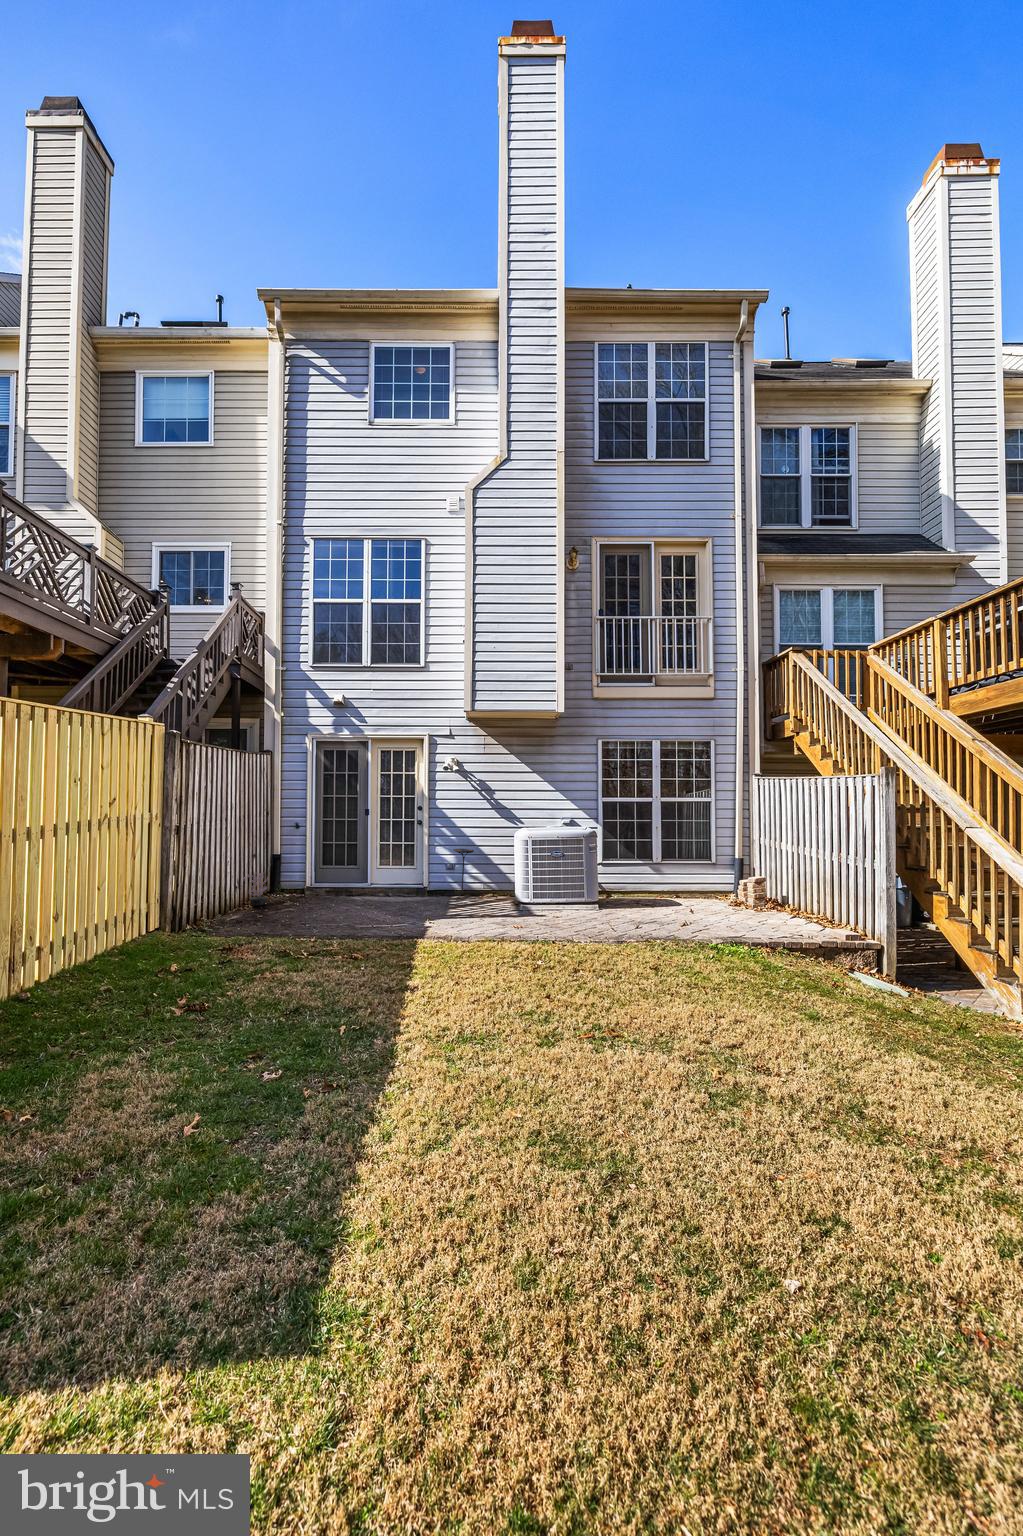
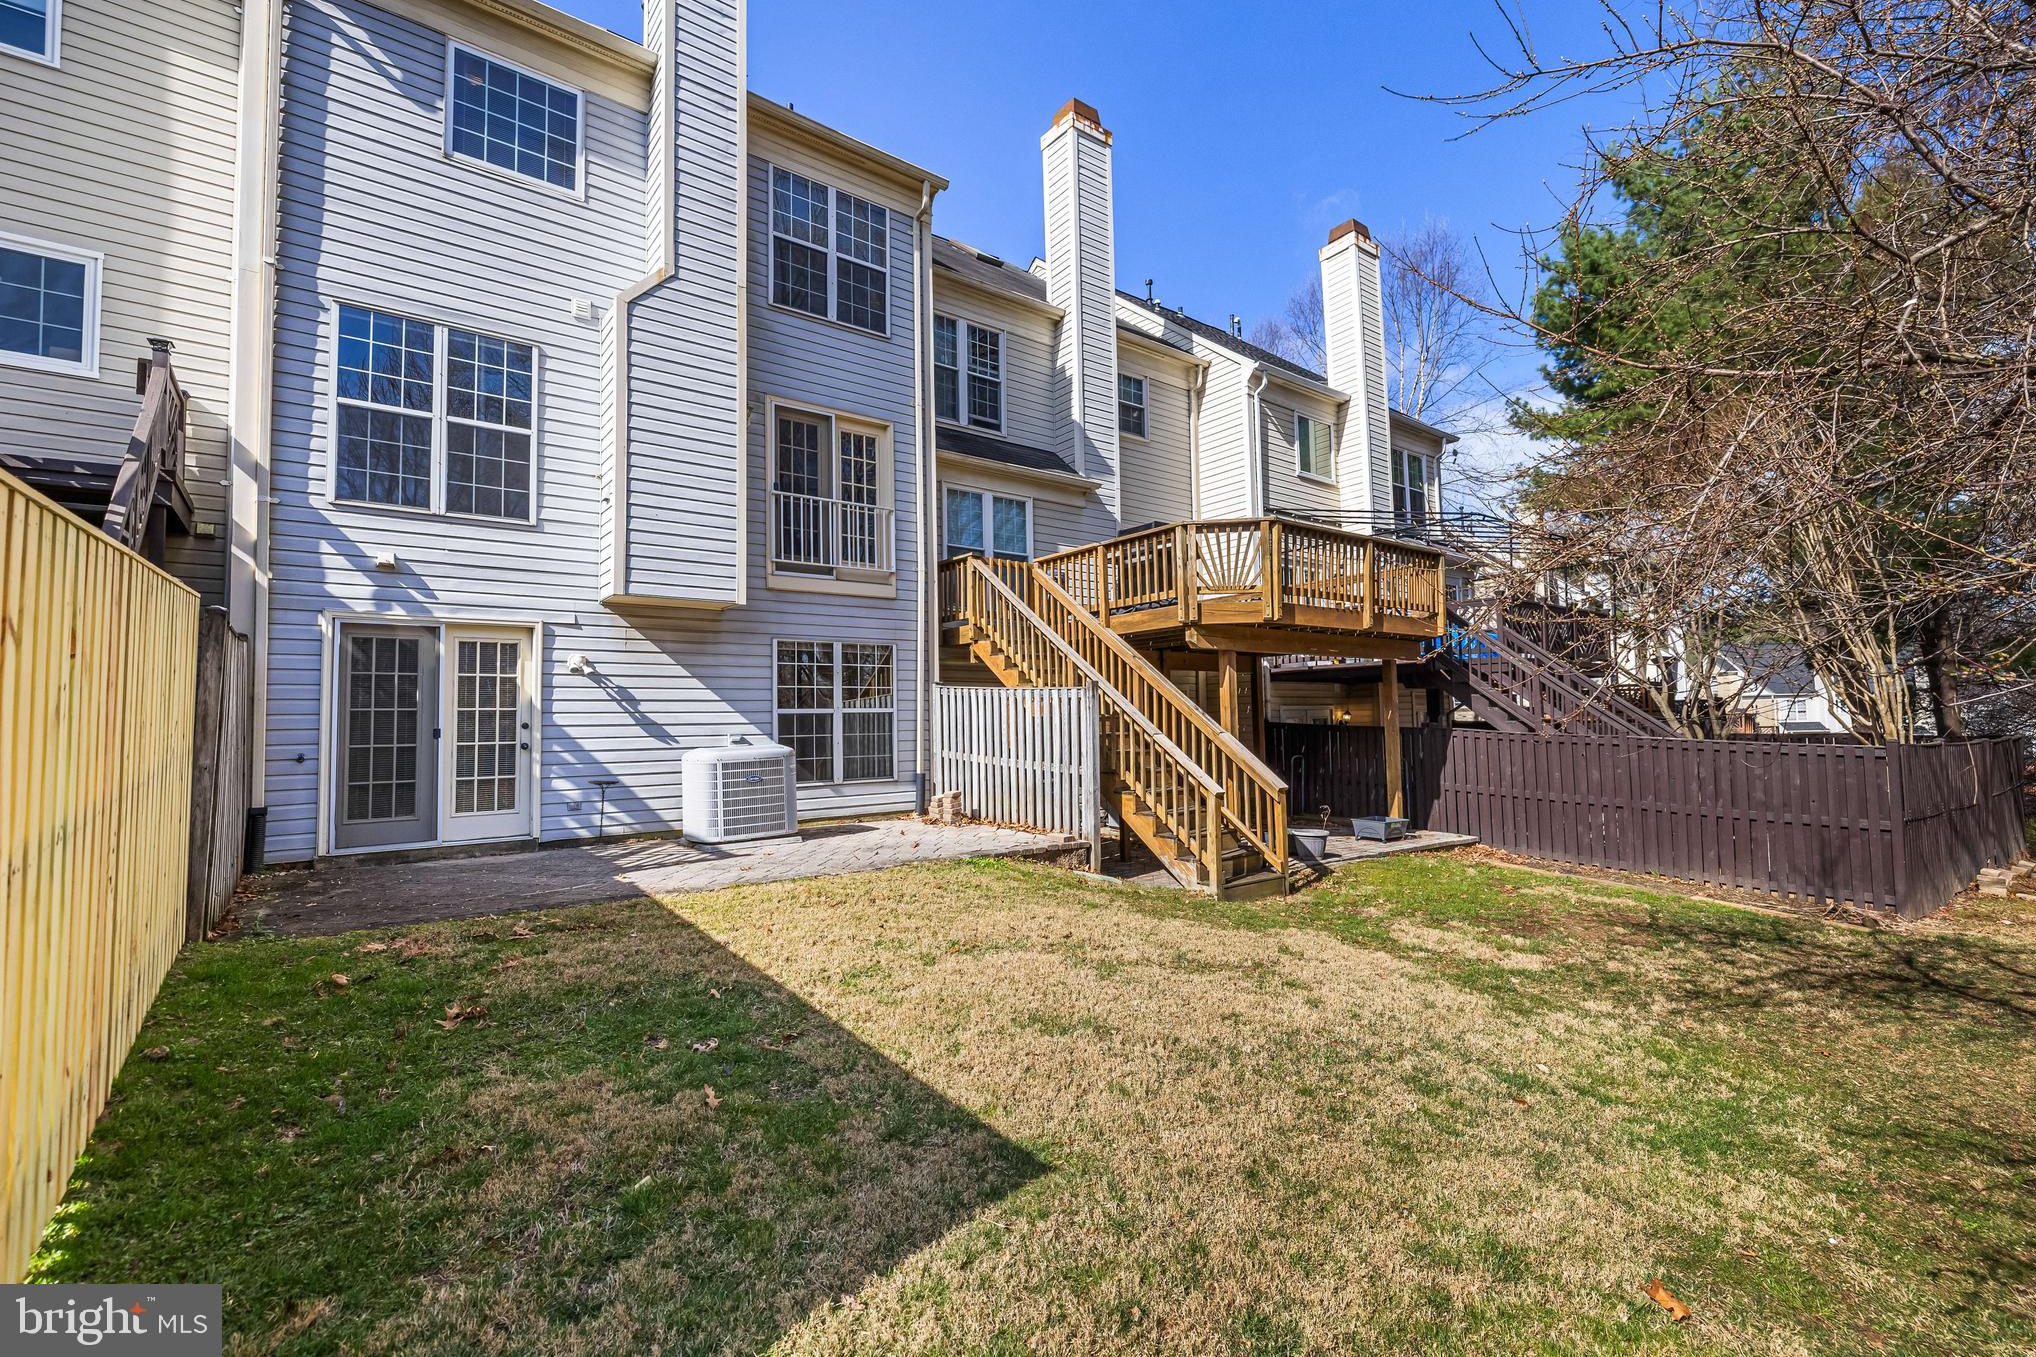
potted plant: present [243,872,267,905] -> none [245,826,293,886]

